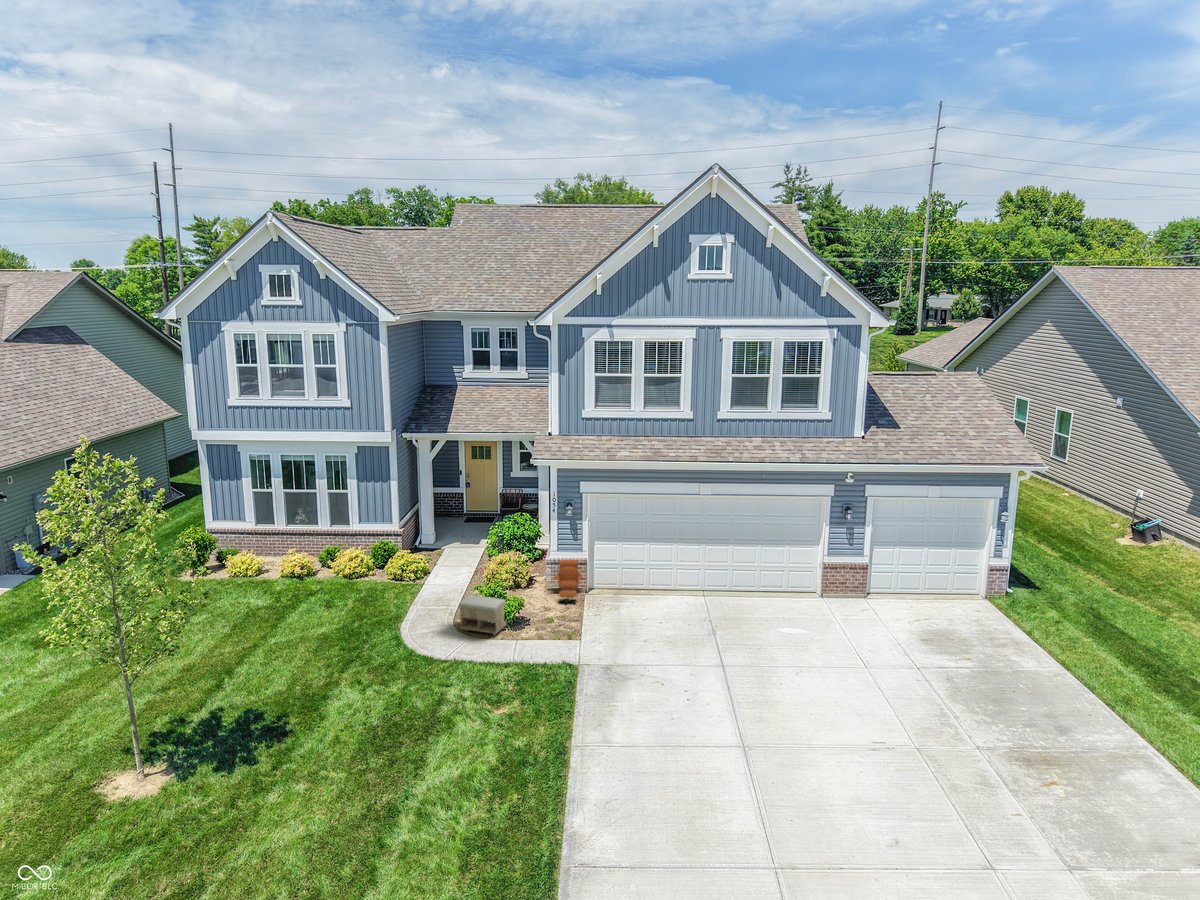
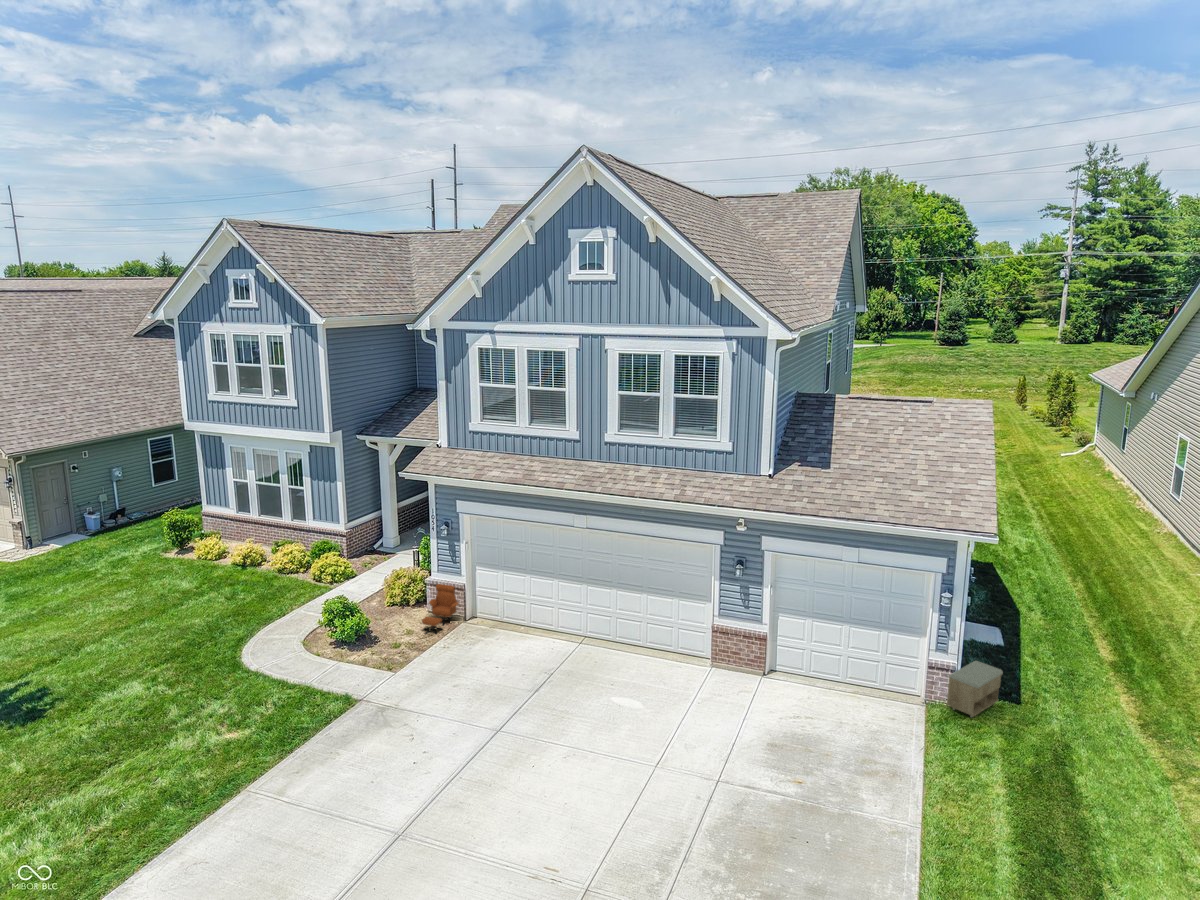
storage bench: present [459,595,507,635] -> present [947,661,1003,717]

